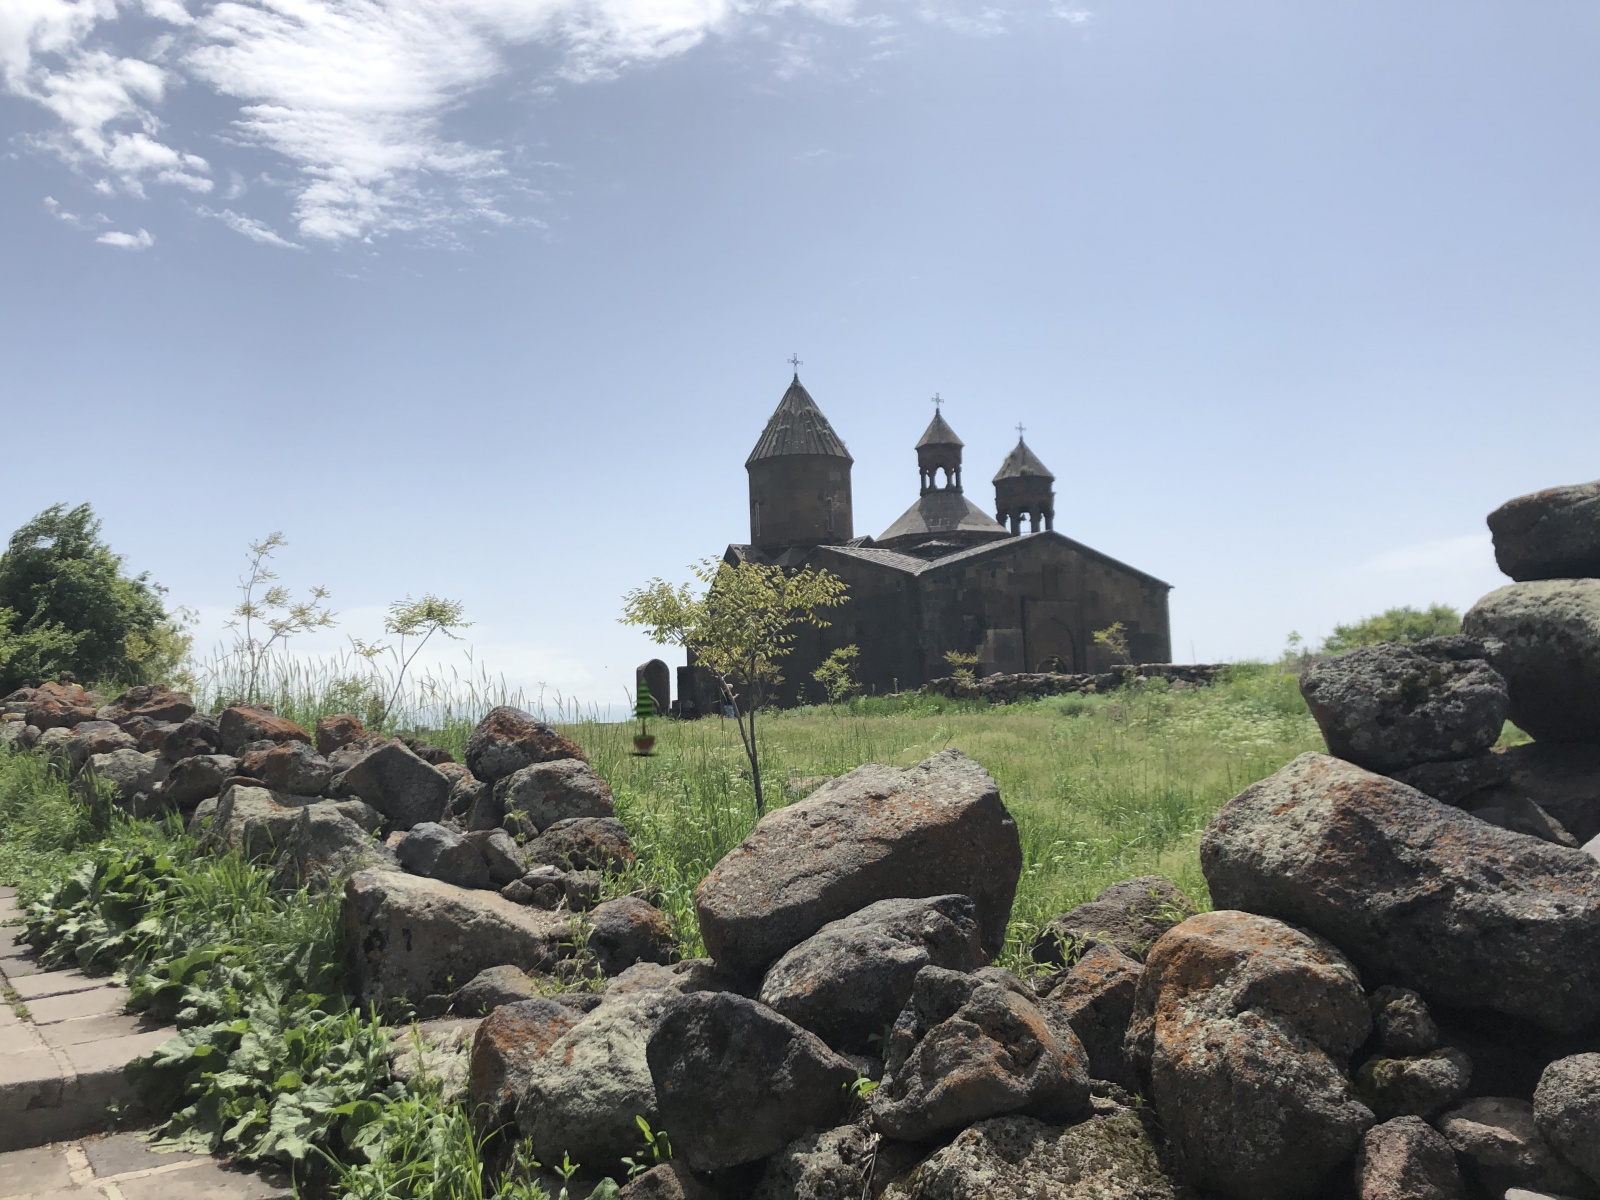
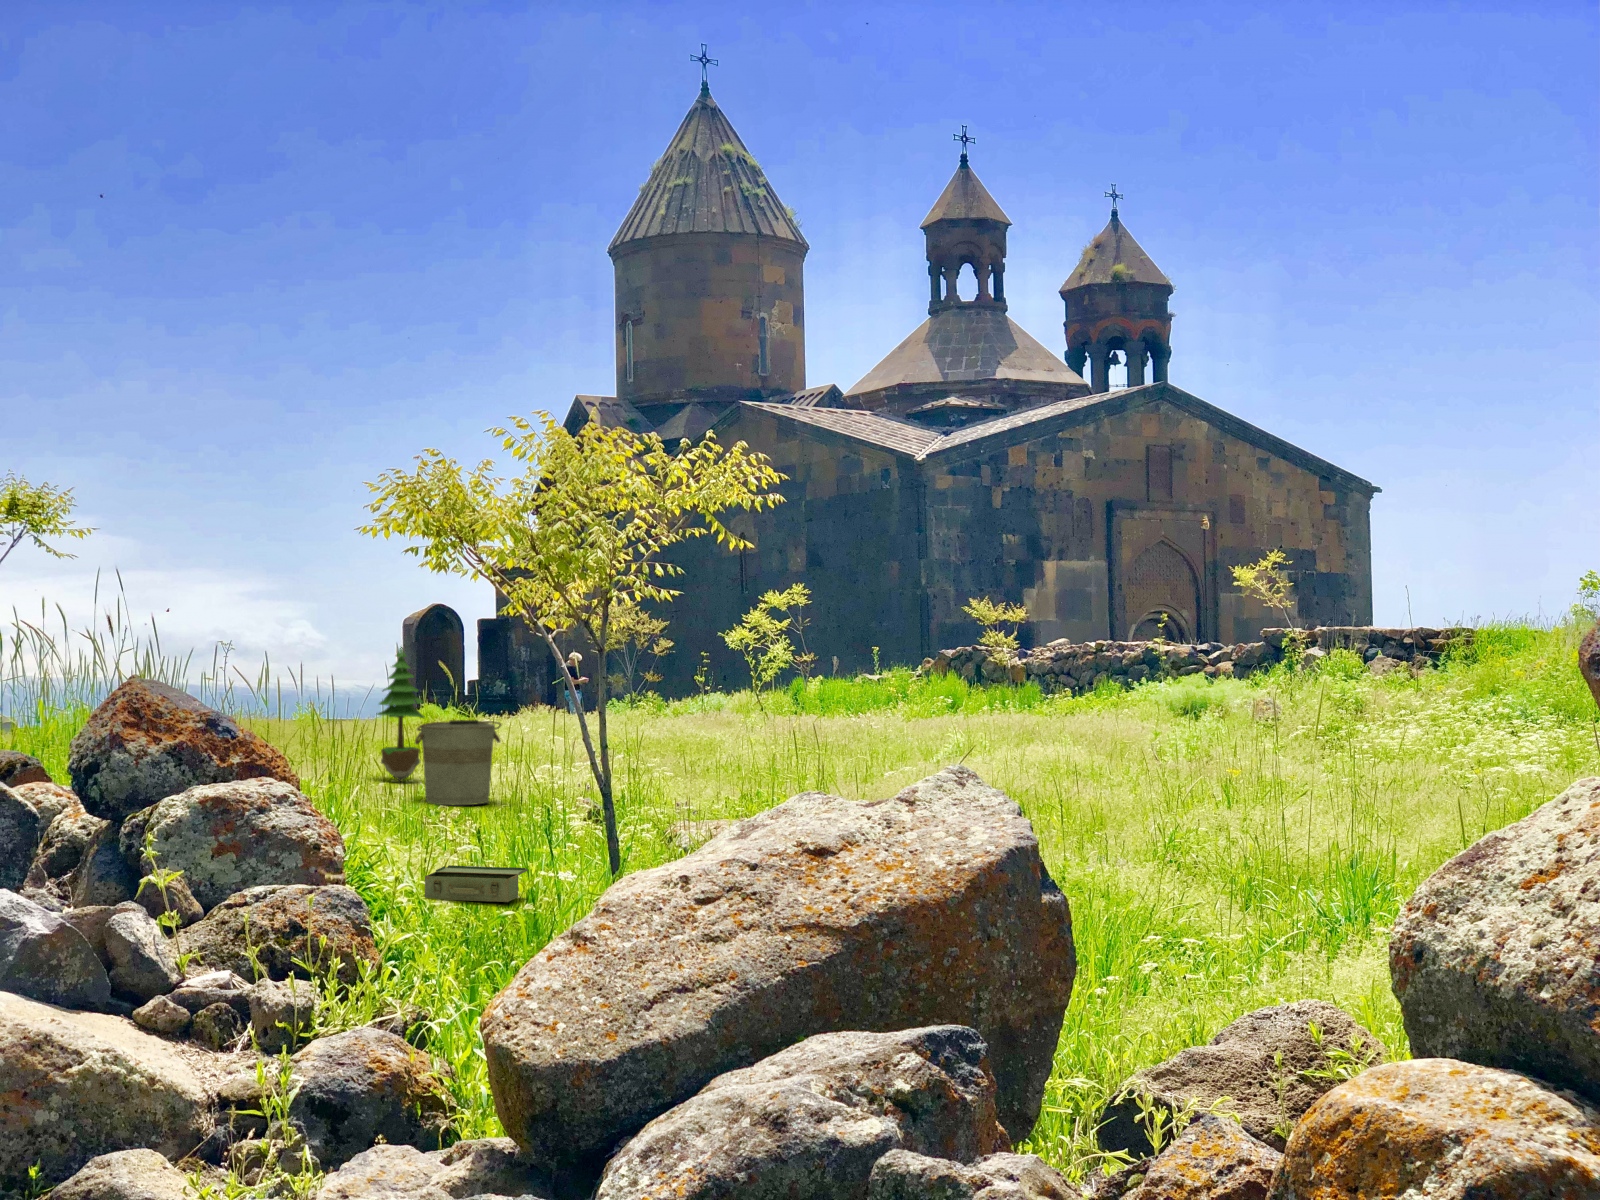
bucket: none [652,719,702,769] -> present [415,720,502,805]
toolbox: none [660,805,718,825] -> present [425,865,527,902]

